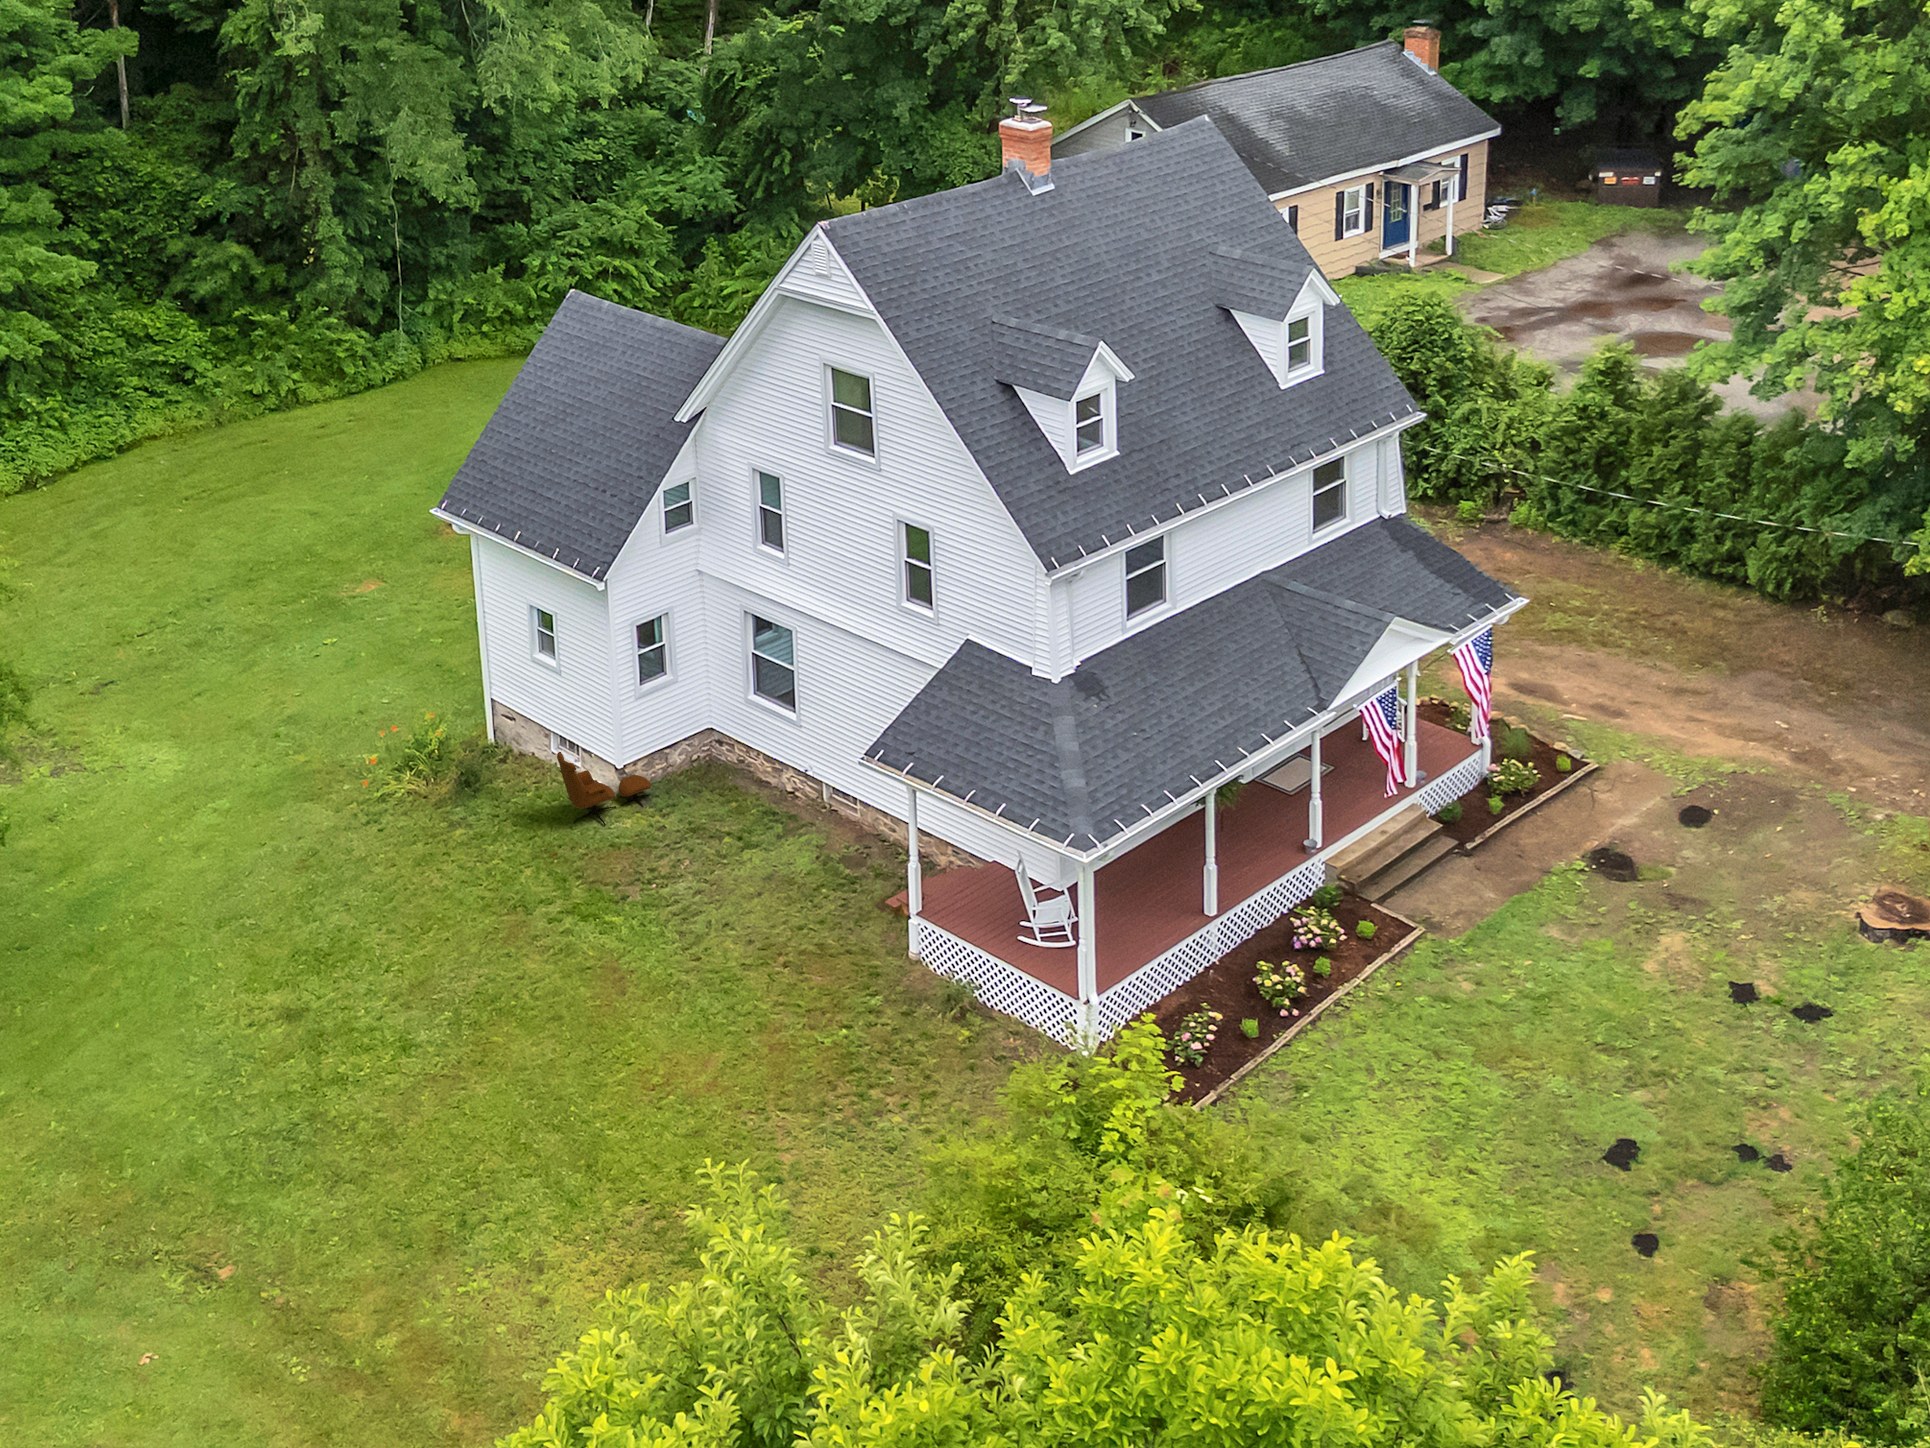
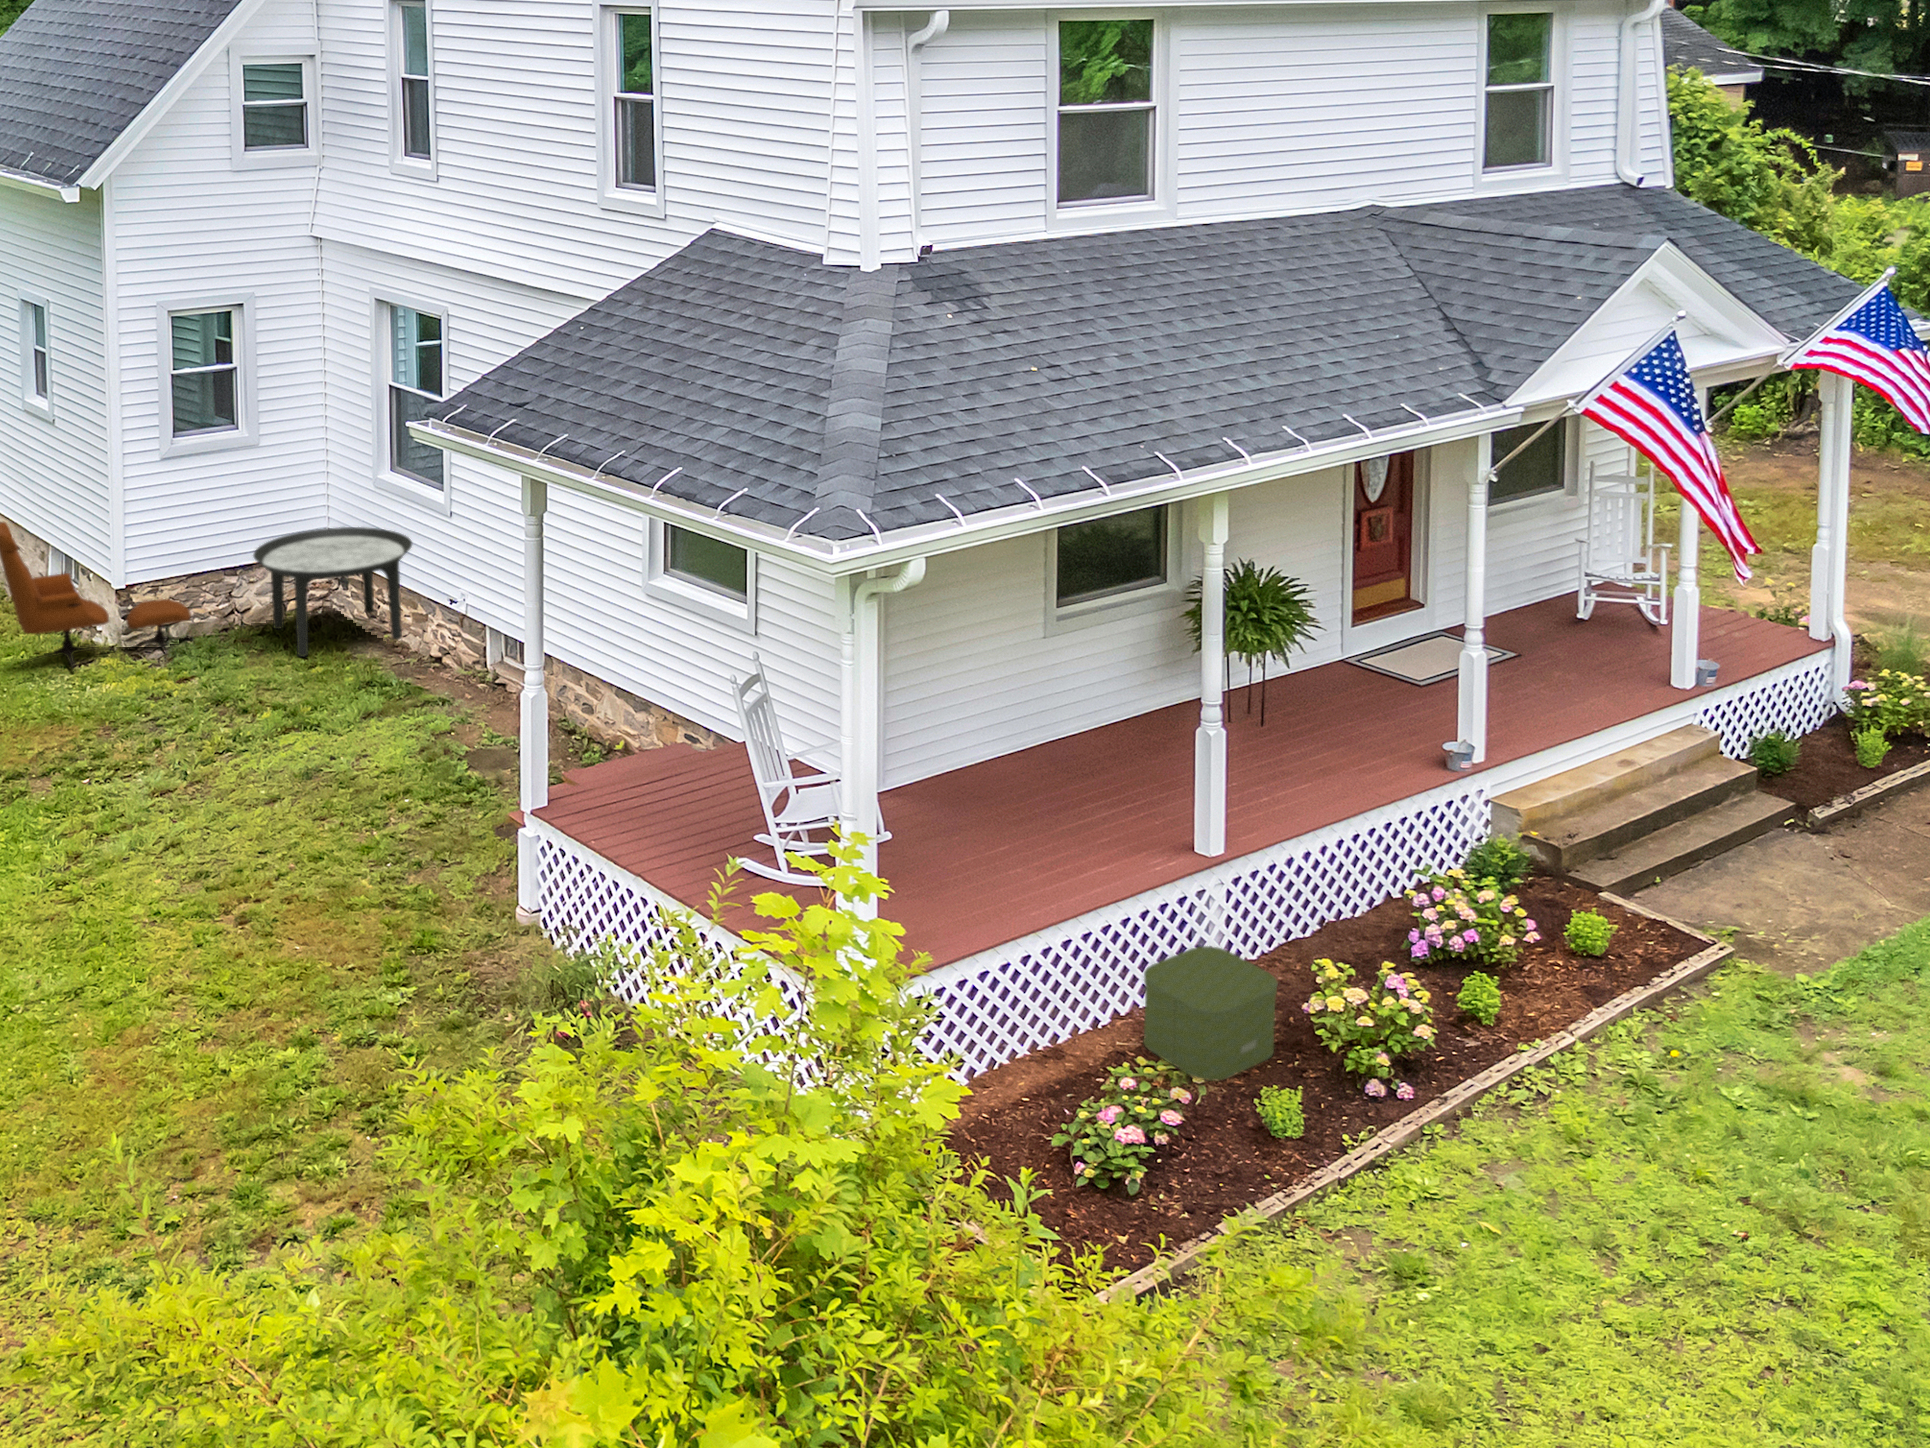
round table: none [683,723,764,804] -> present [253,527,412,656]
storage box: none [1192,958,1245,1016] -> present [1144,946,1278,1081]

